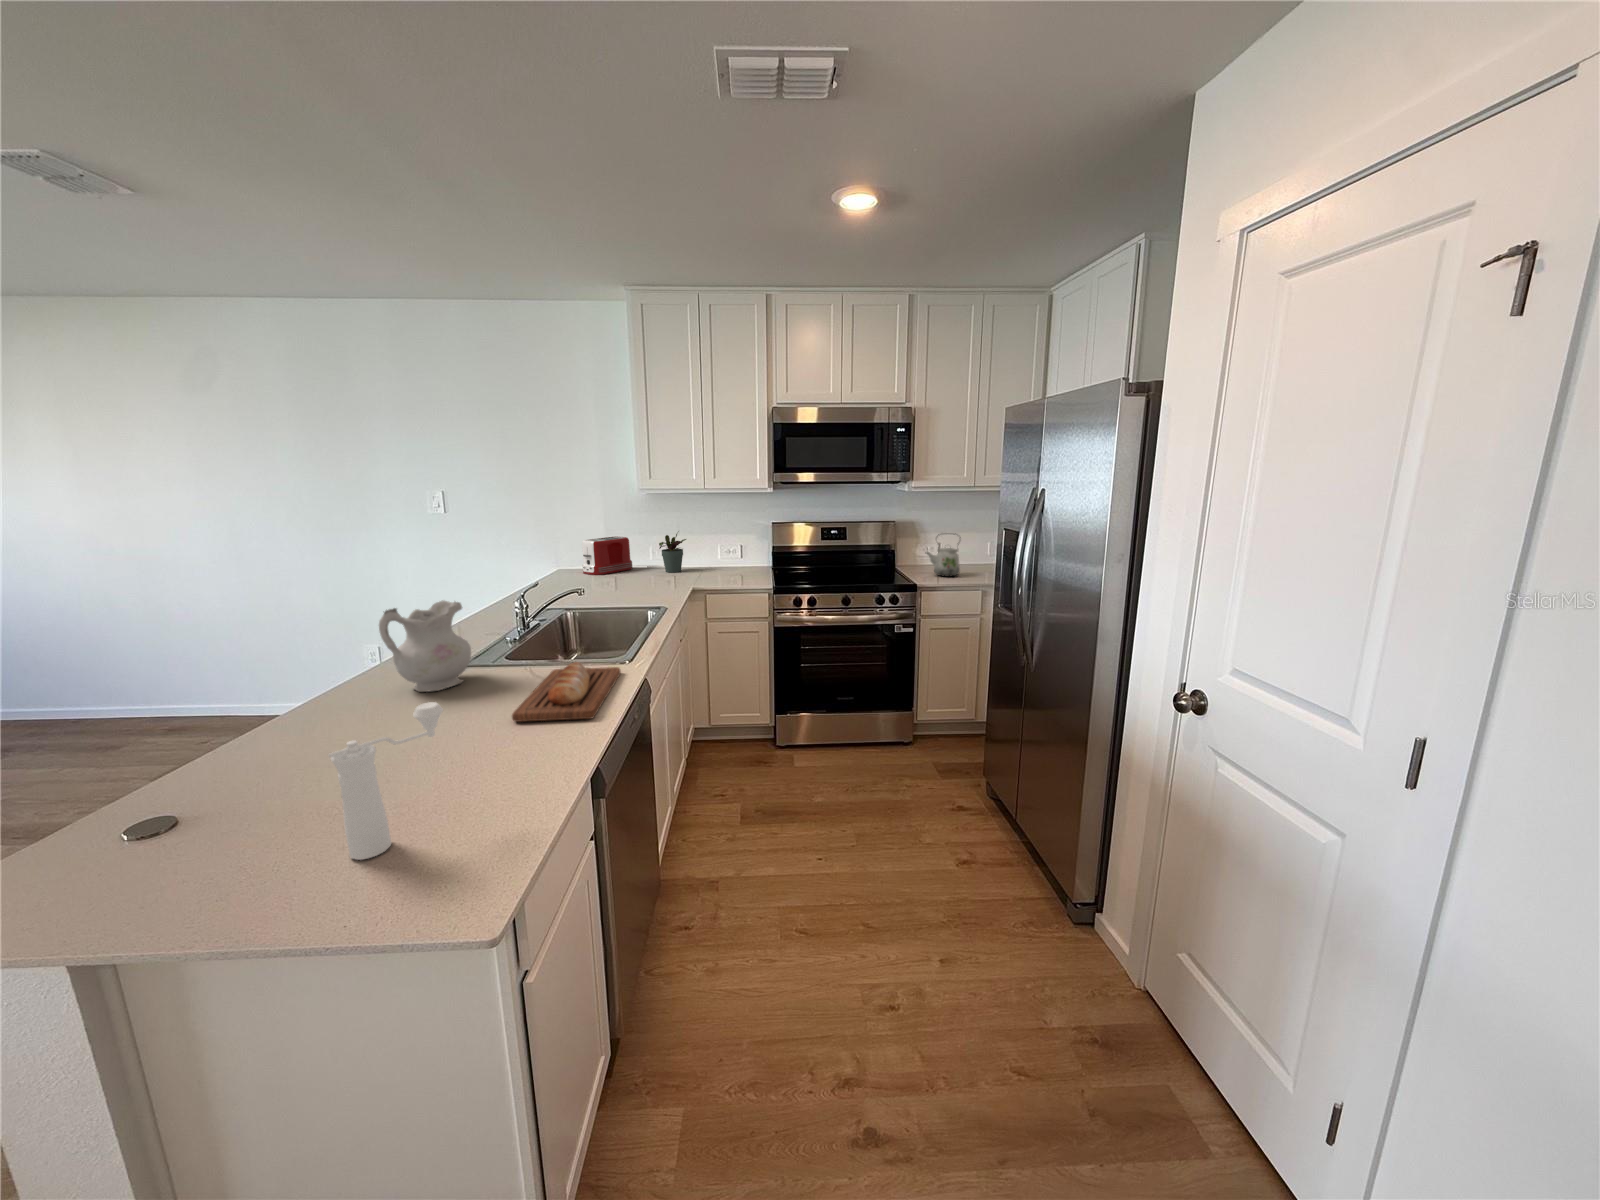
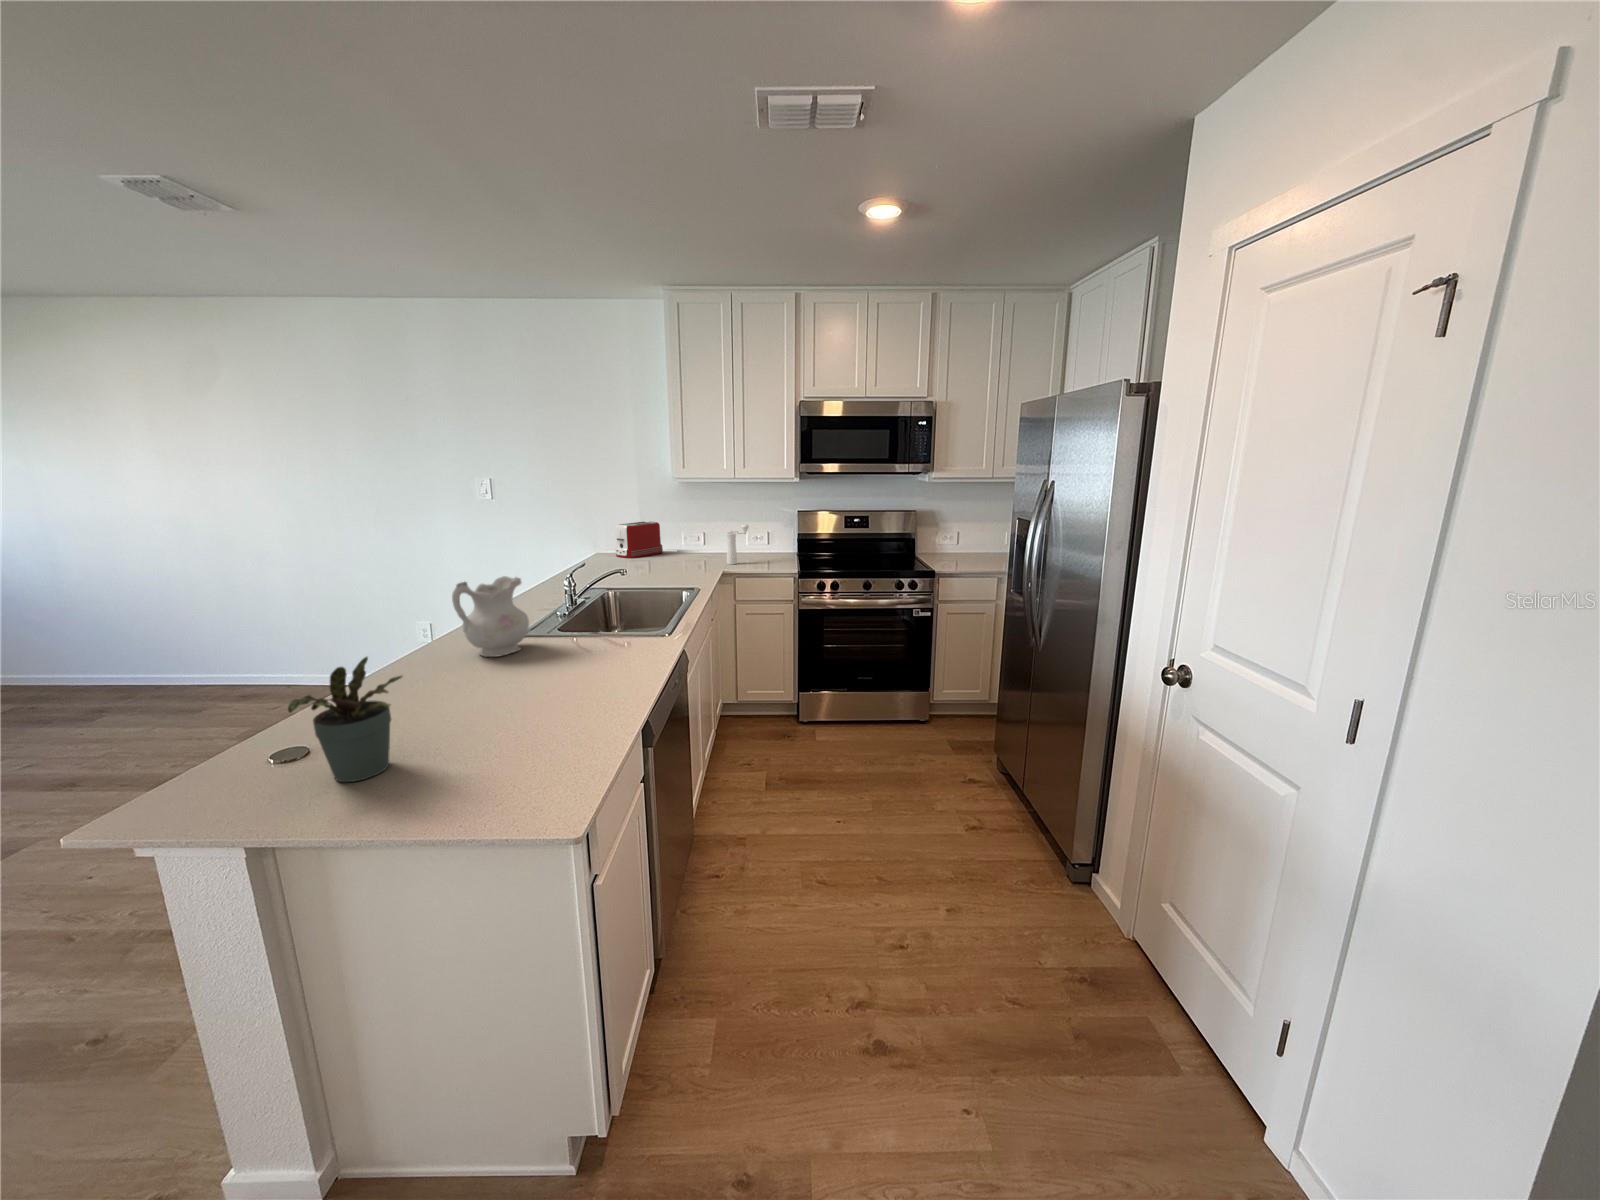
potted plant: present [659,534,686,573] -> present [288,657,402,782]
kettle: present [926,545,960,577] -> none [945,521,981,564]
bread loaf: present [512,662,620,722] -> none [570,633,661,682]
pepper mill: present [328,702,443,860] -> present [726,524,749,565]

